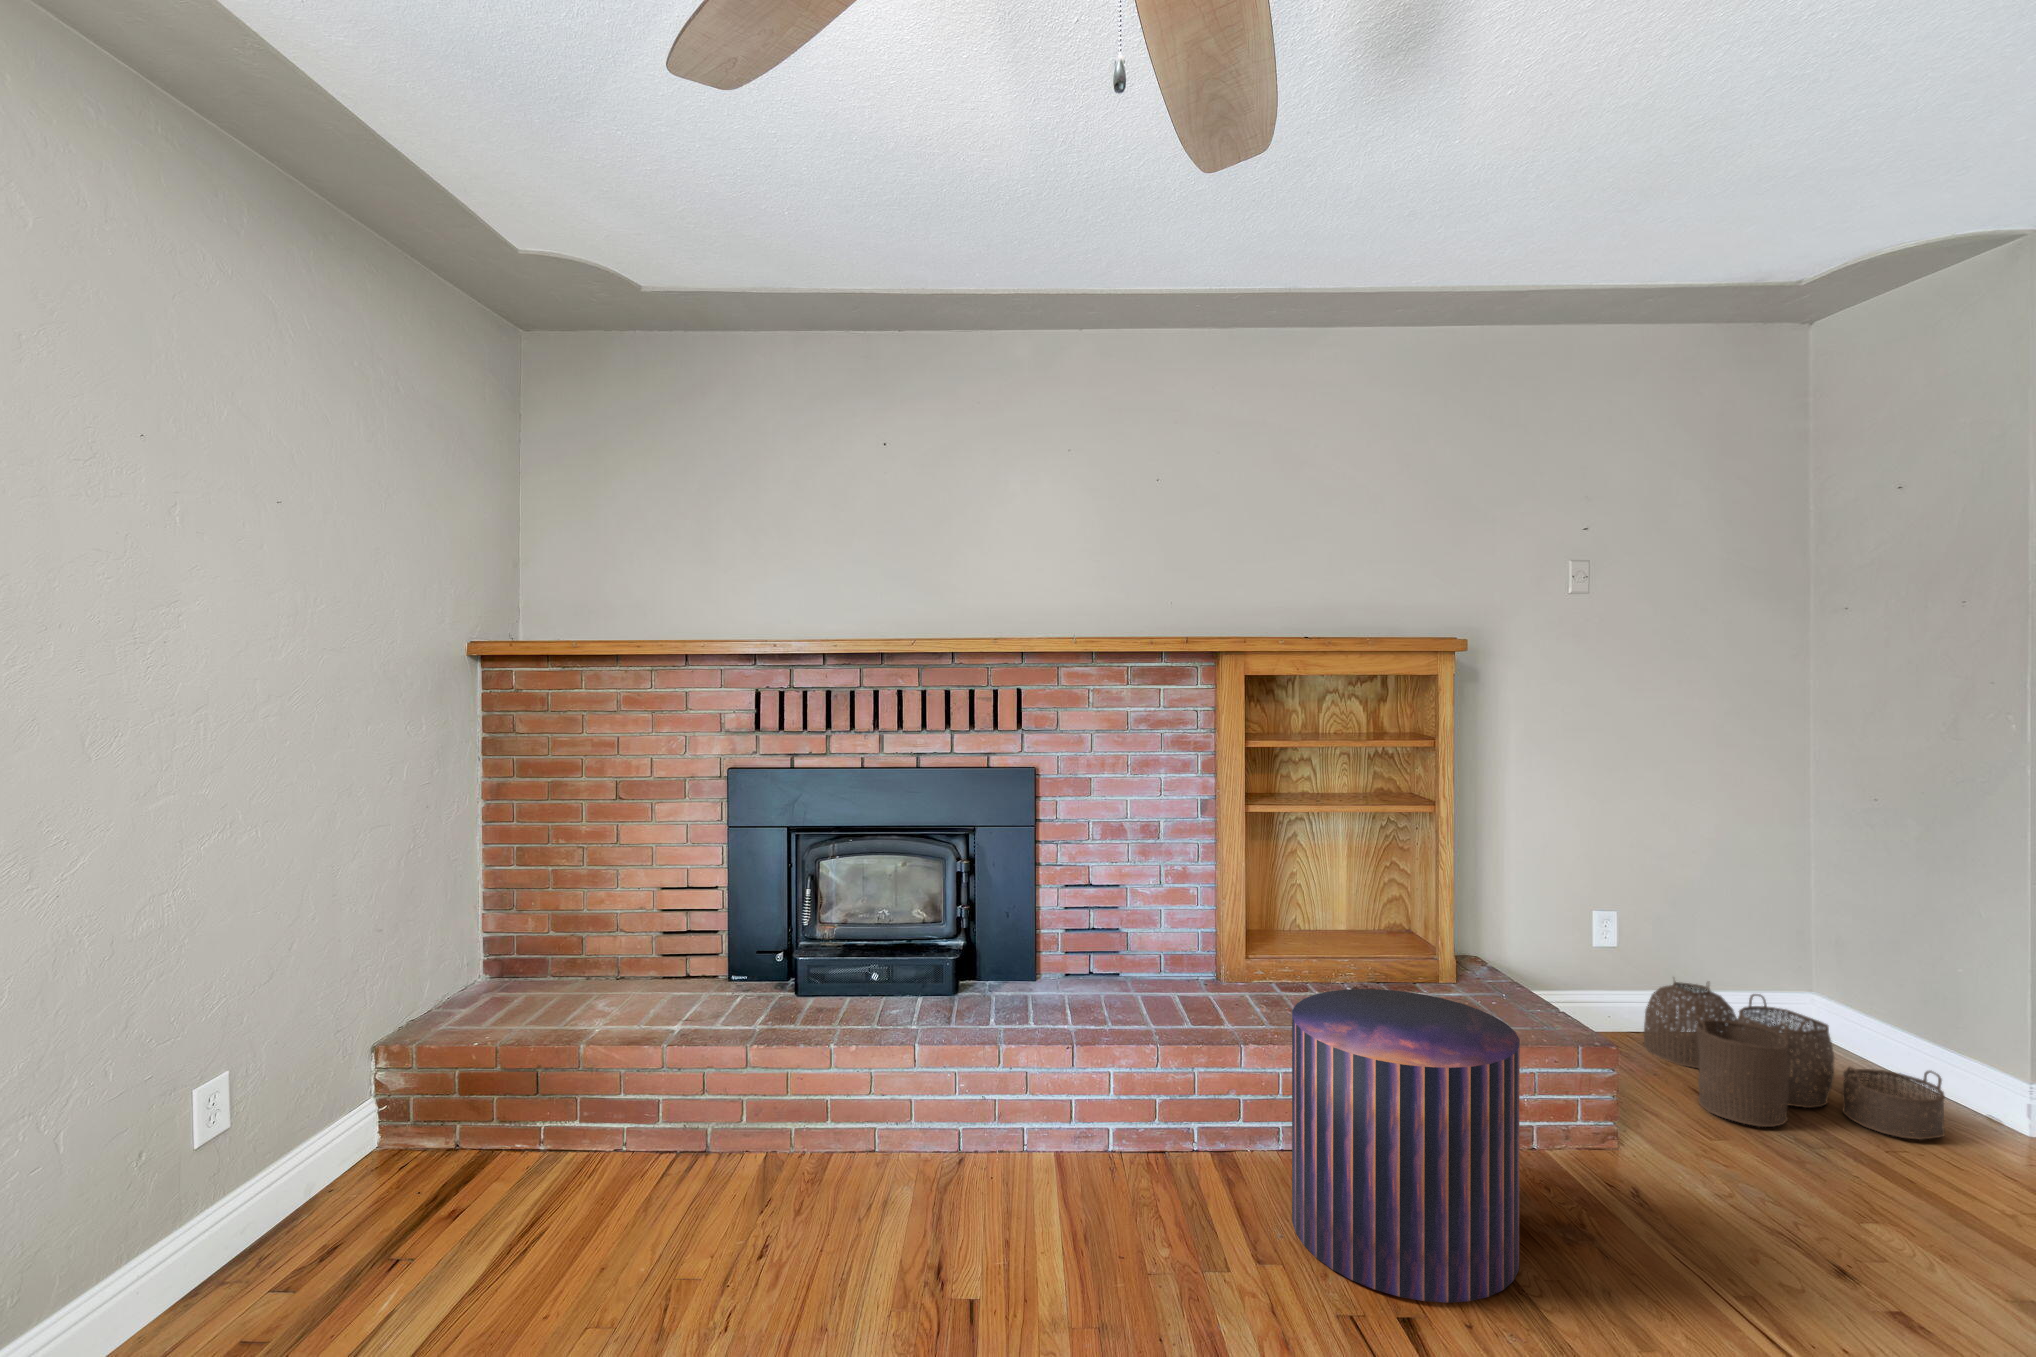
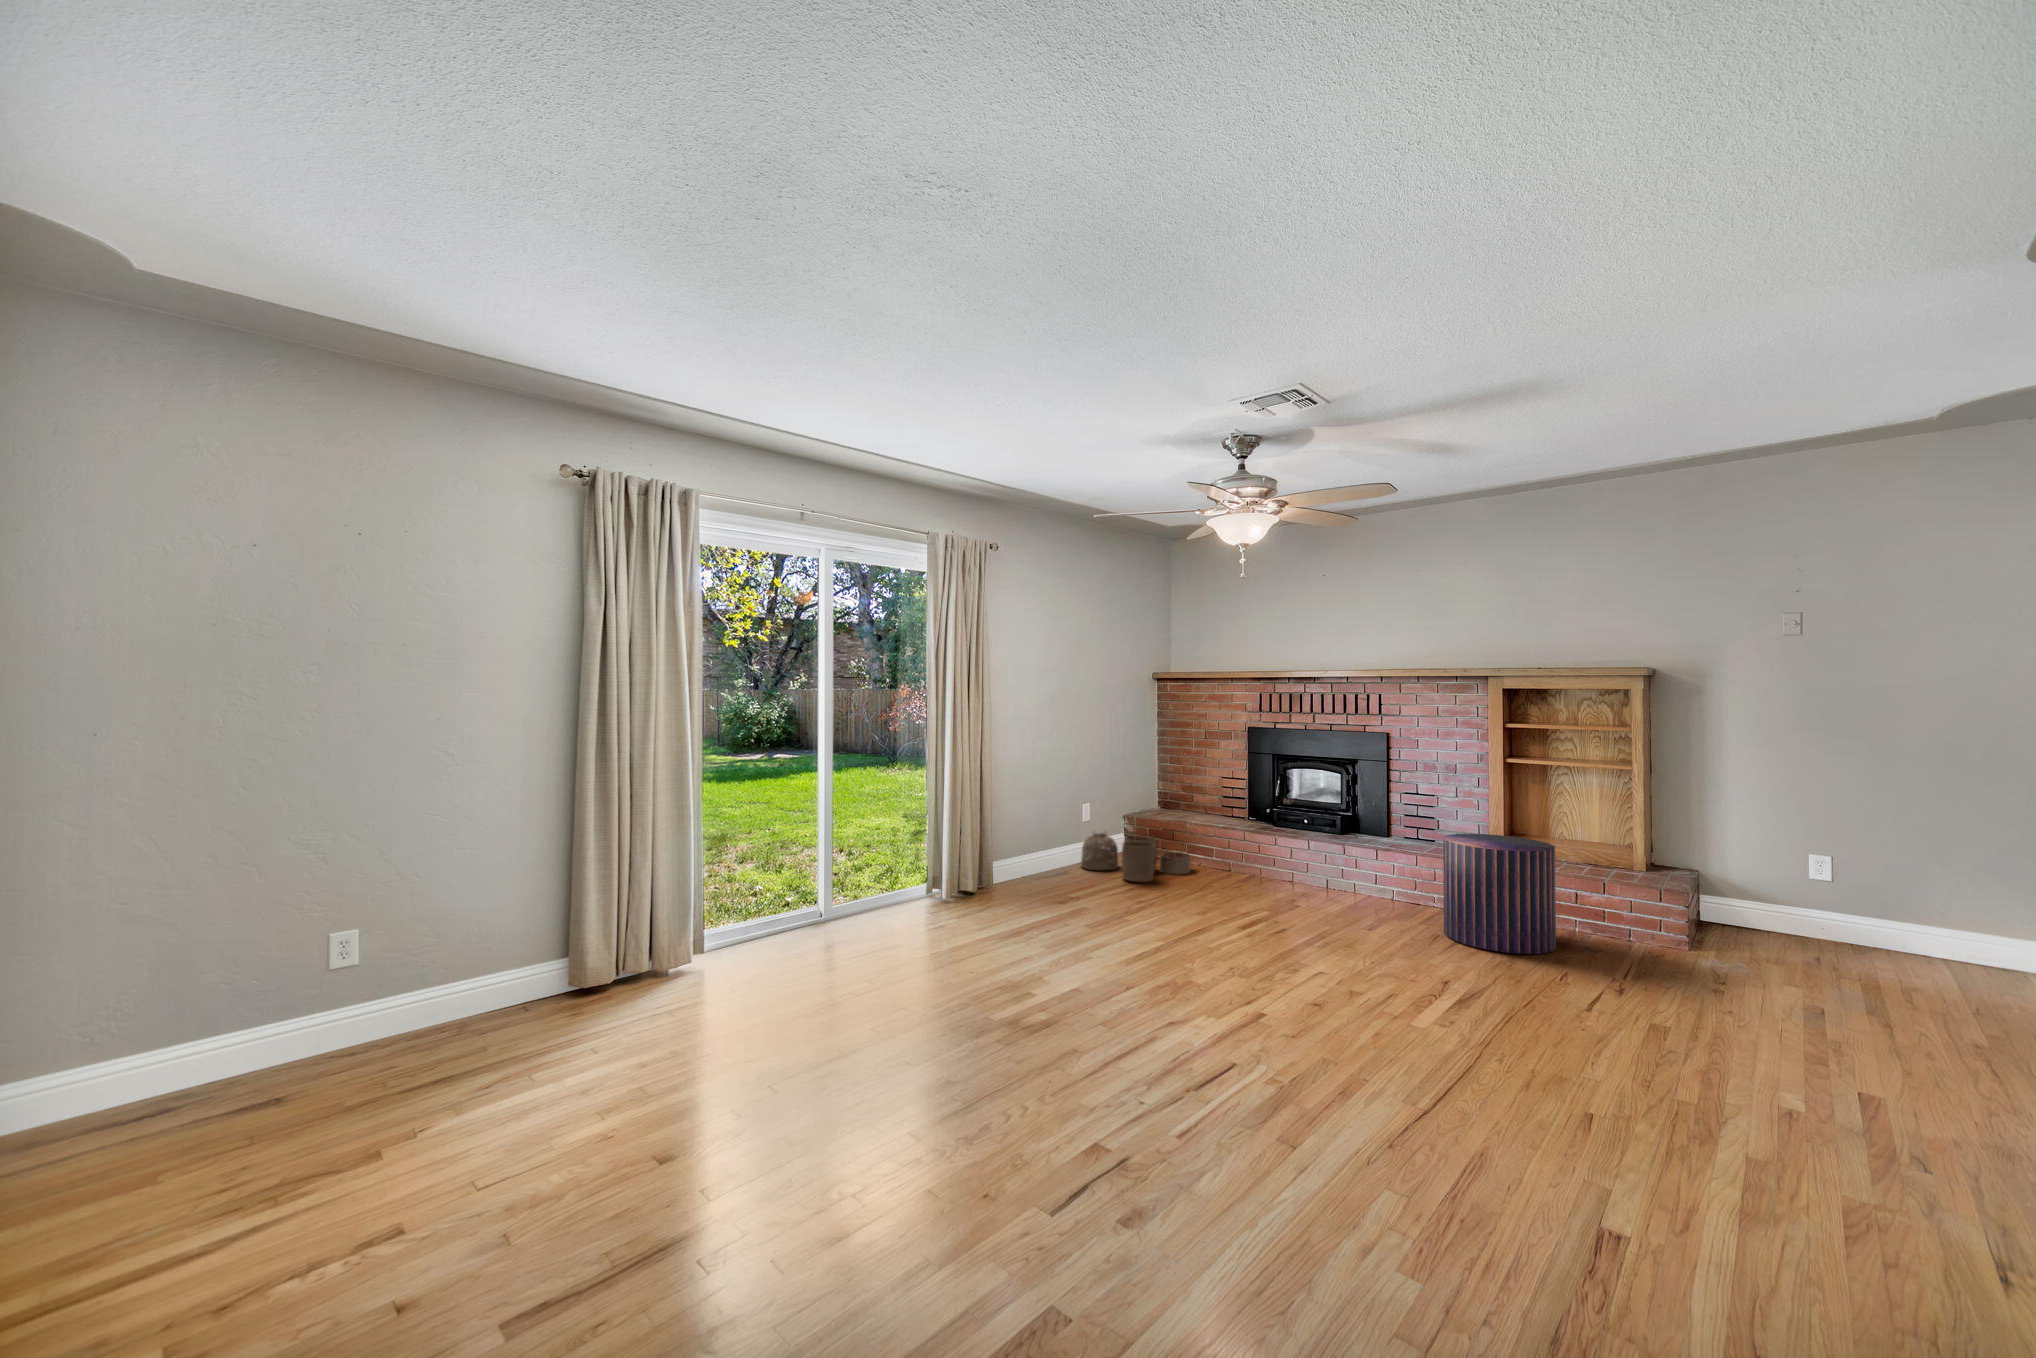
woven basket: present [1644,981,1945,1140] -> present [1081,833,1191,882]

